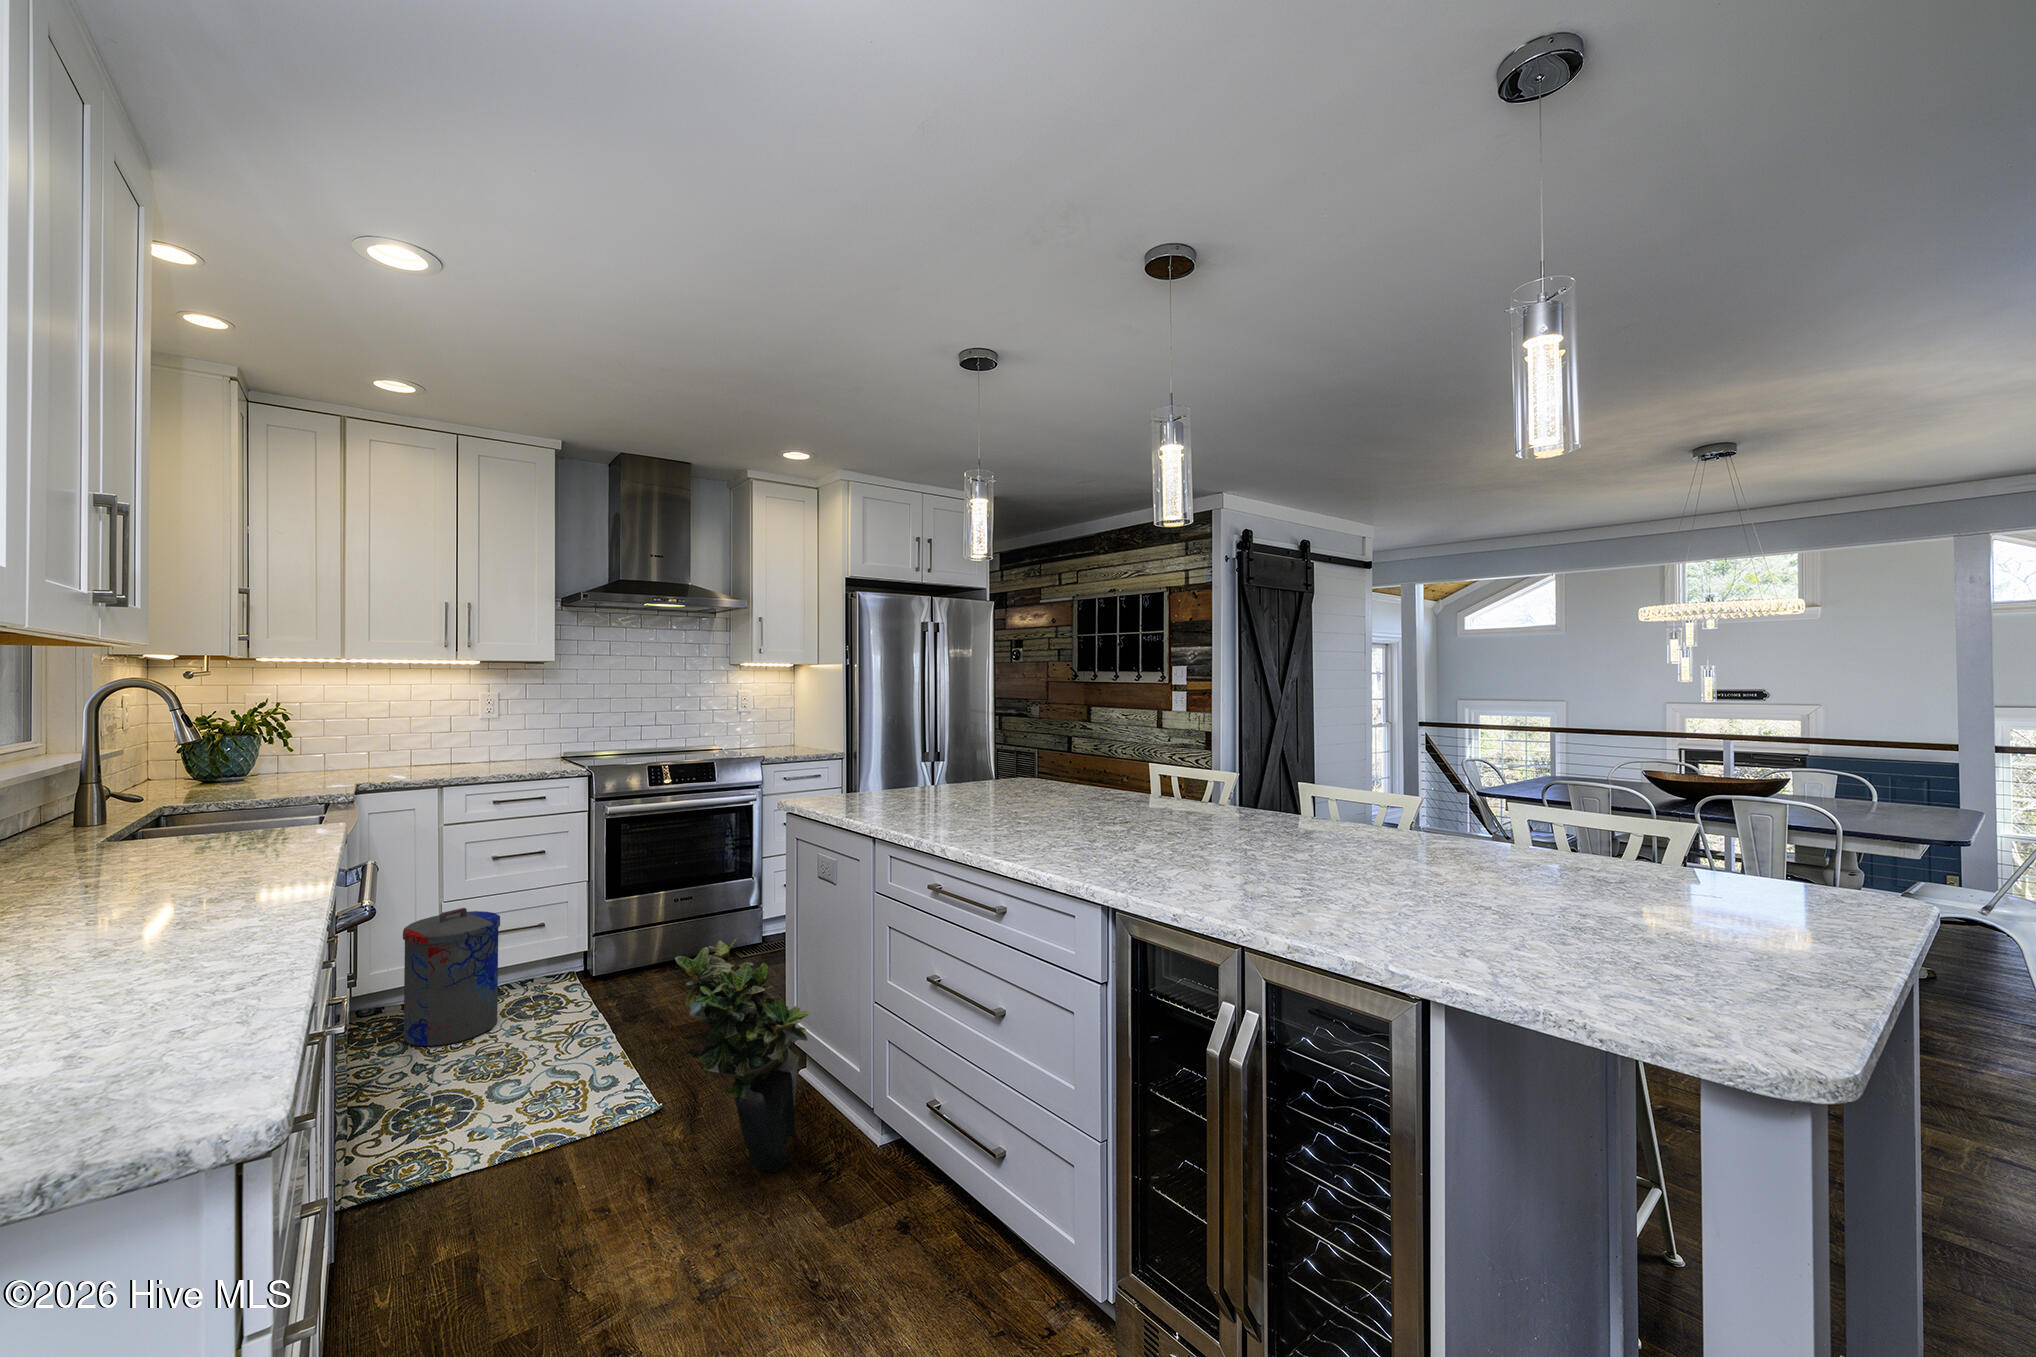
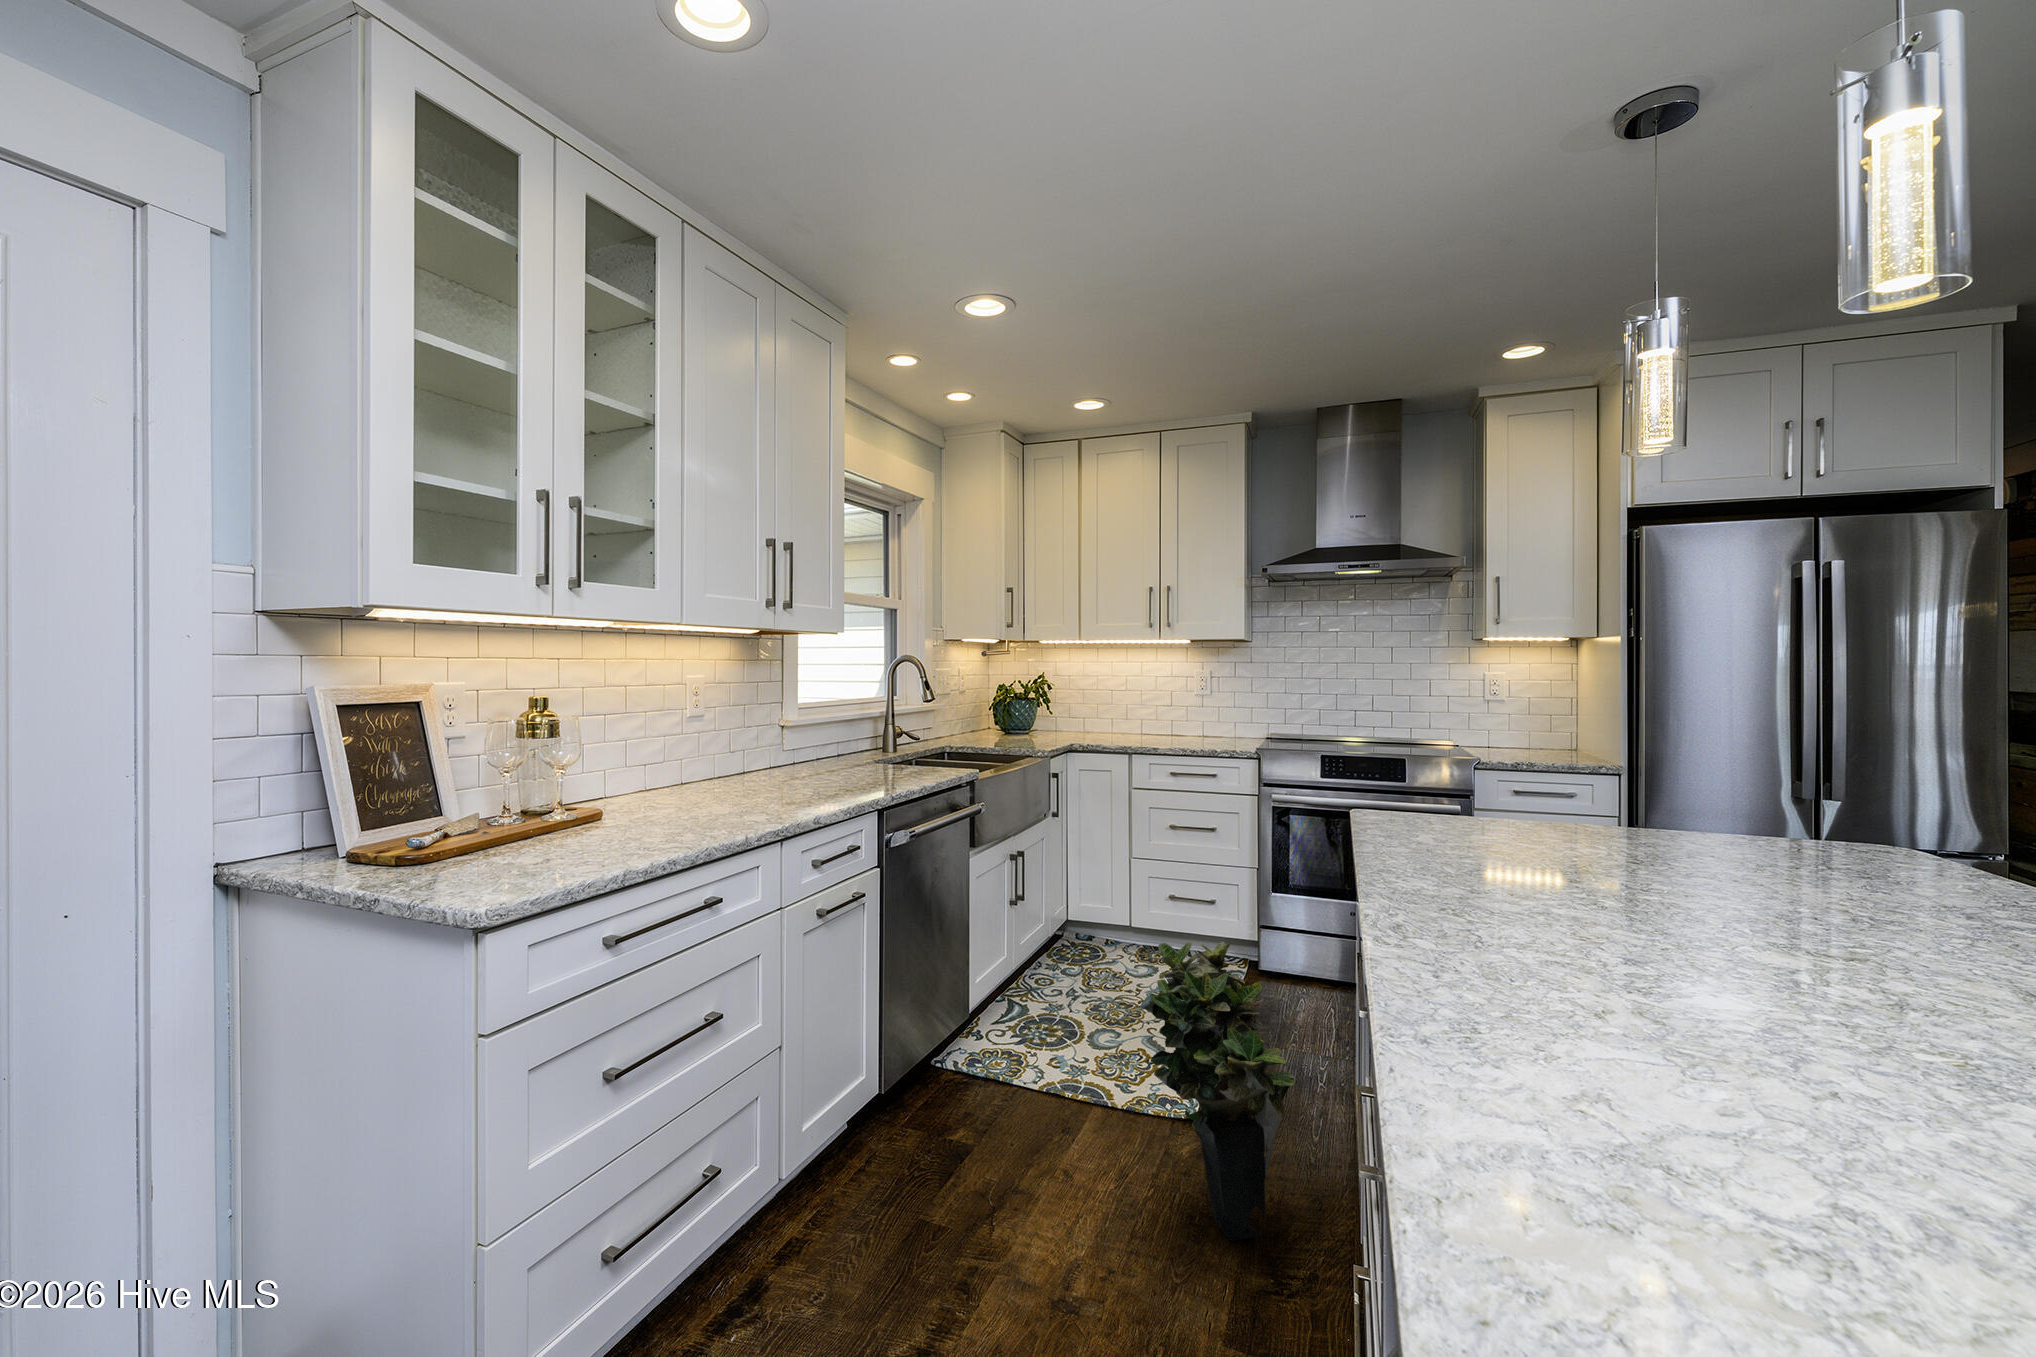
trash can: present [403,908,500,1046] -> none [1083,864,1157,985]

